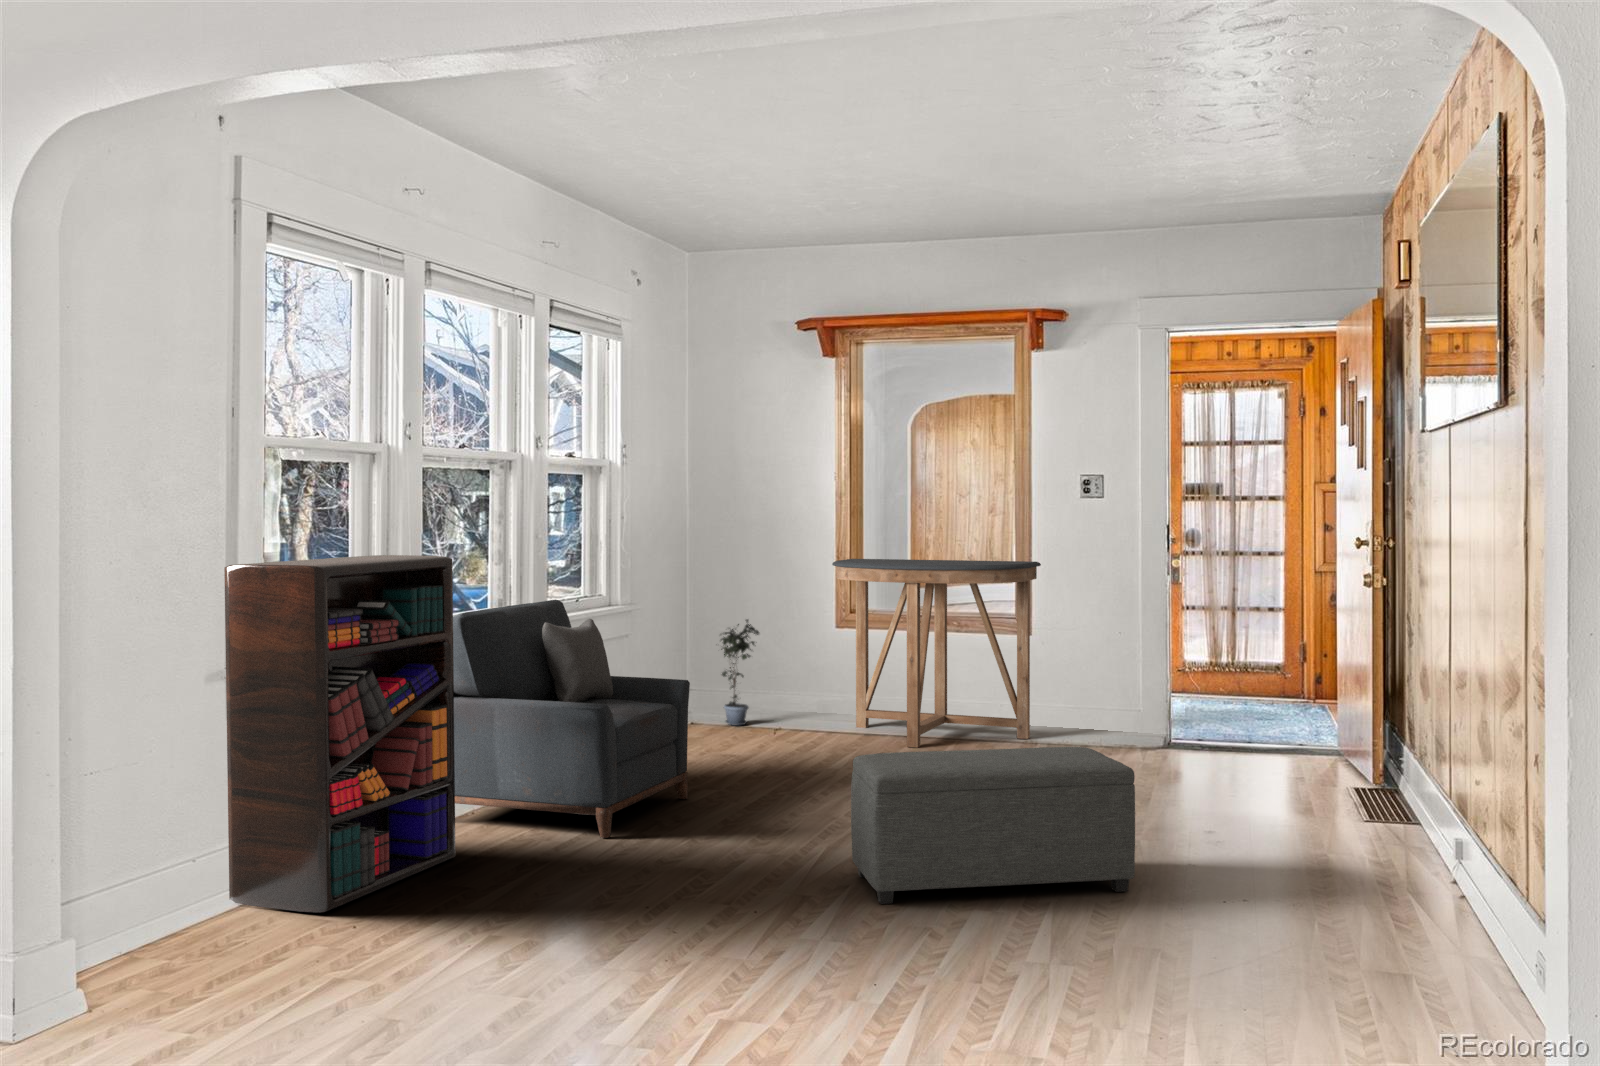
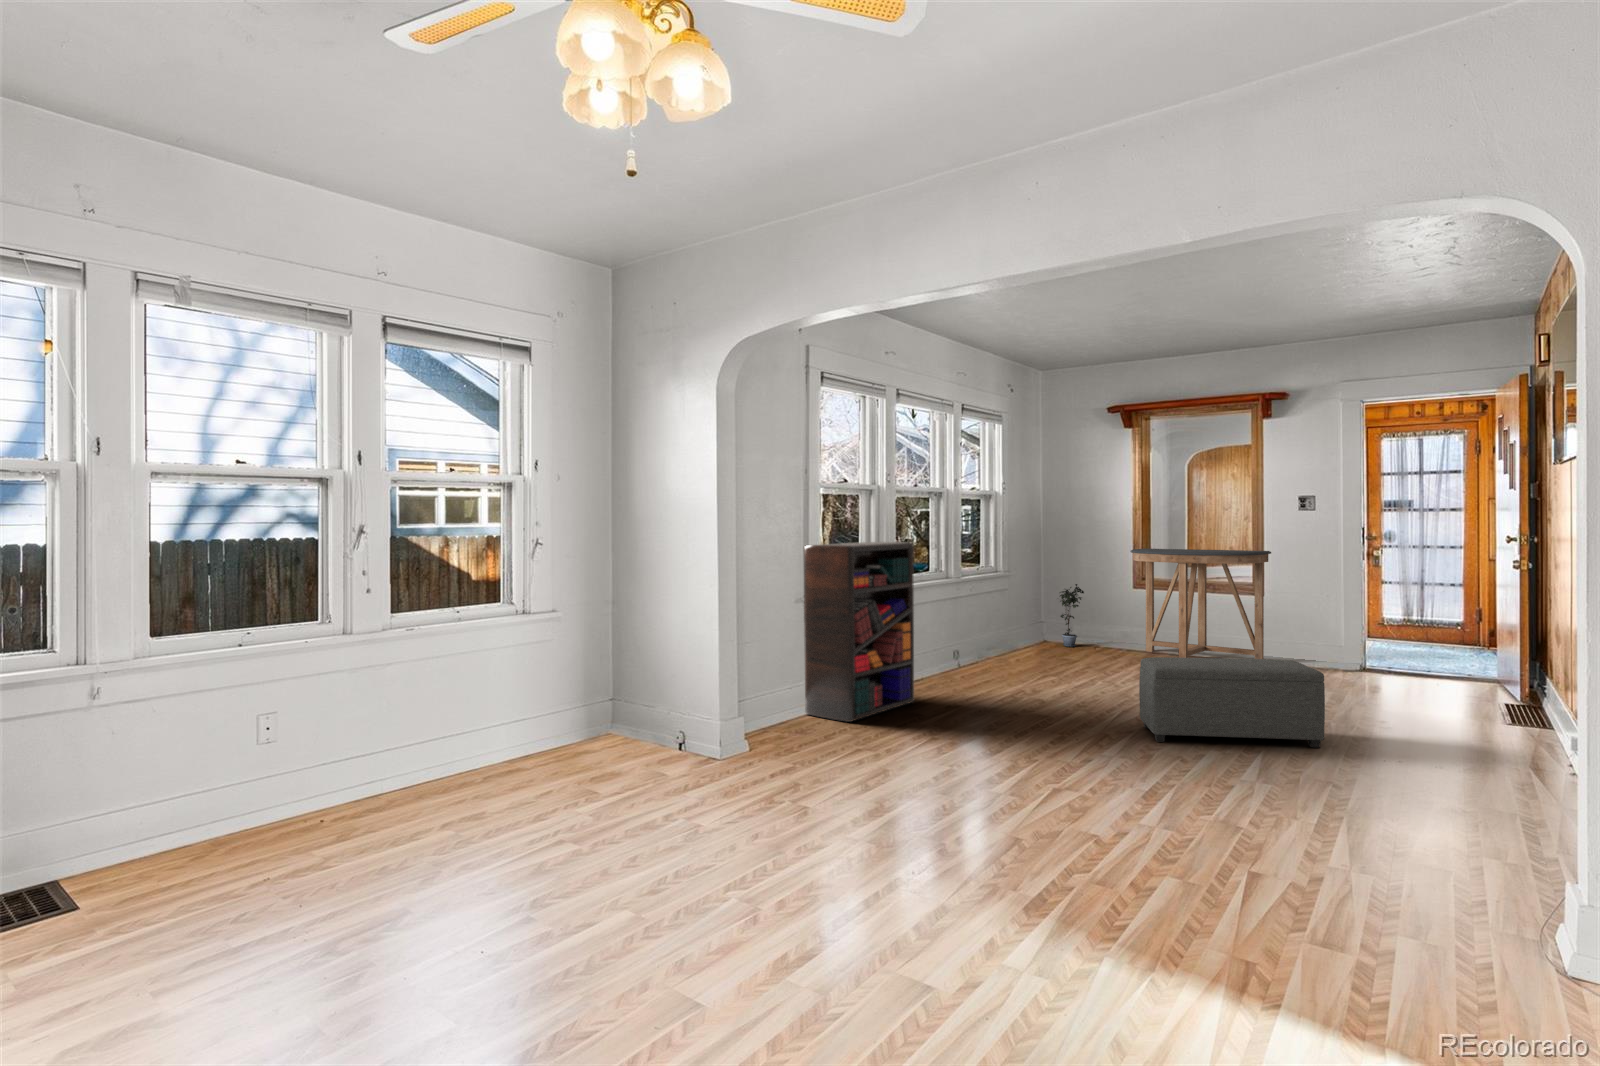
armchair: present [453,600,690,838] -> none [897,568,1042,699]

